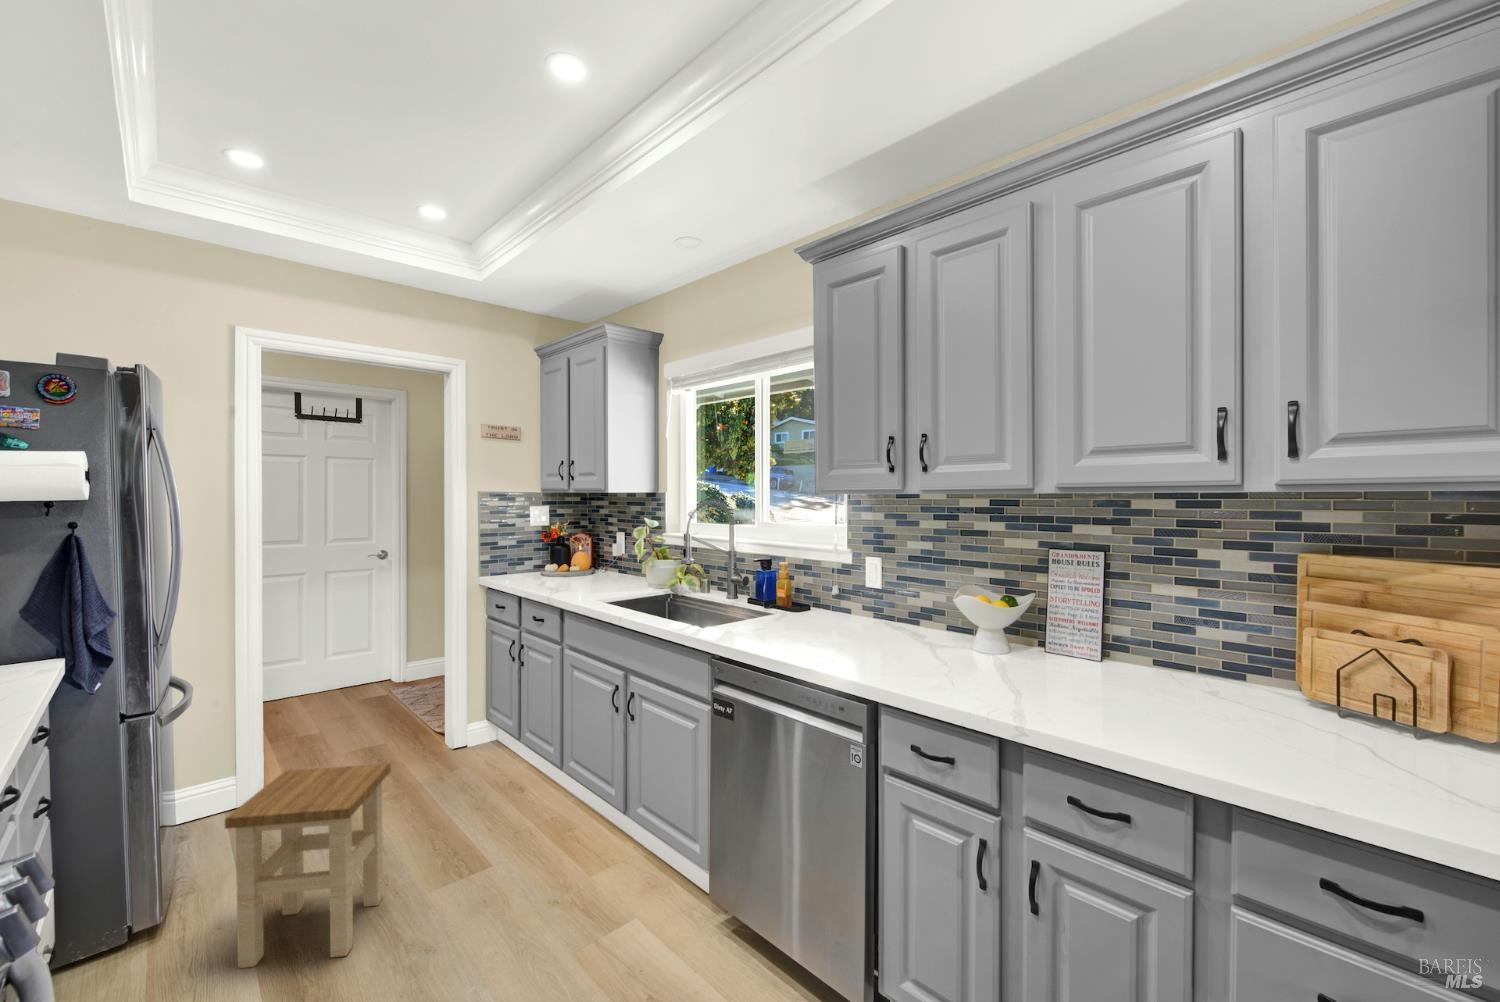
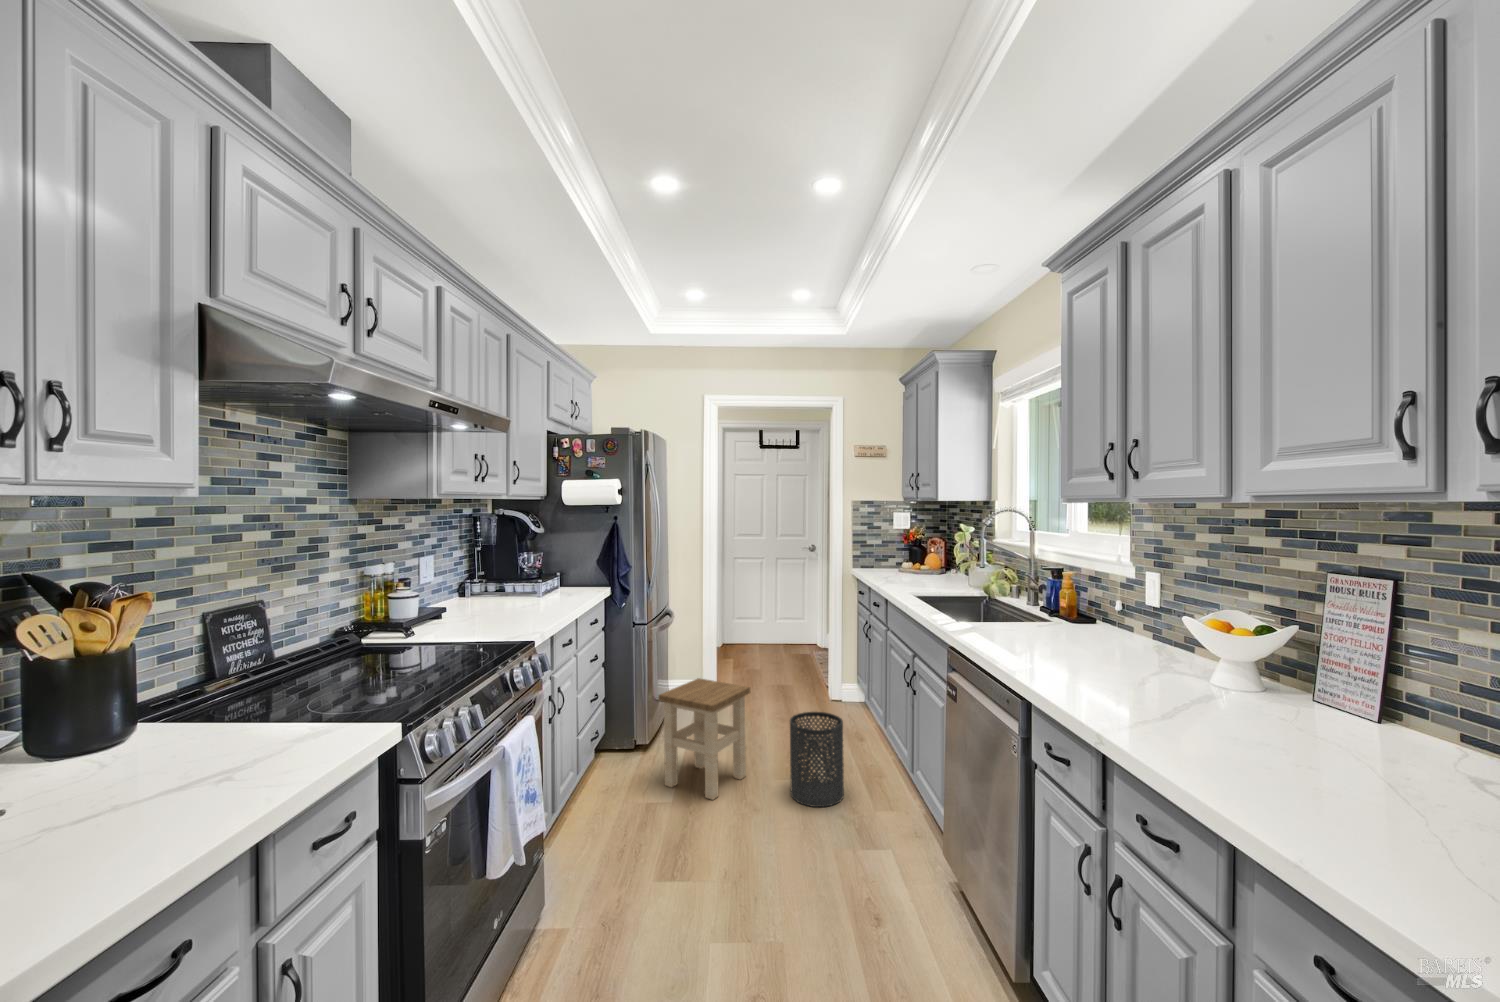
trash can: none [465,769,542,905] -> present [790,712,844,807]

